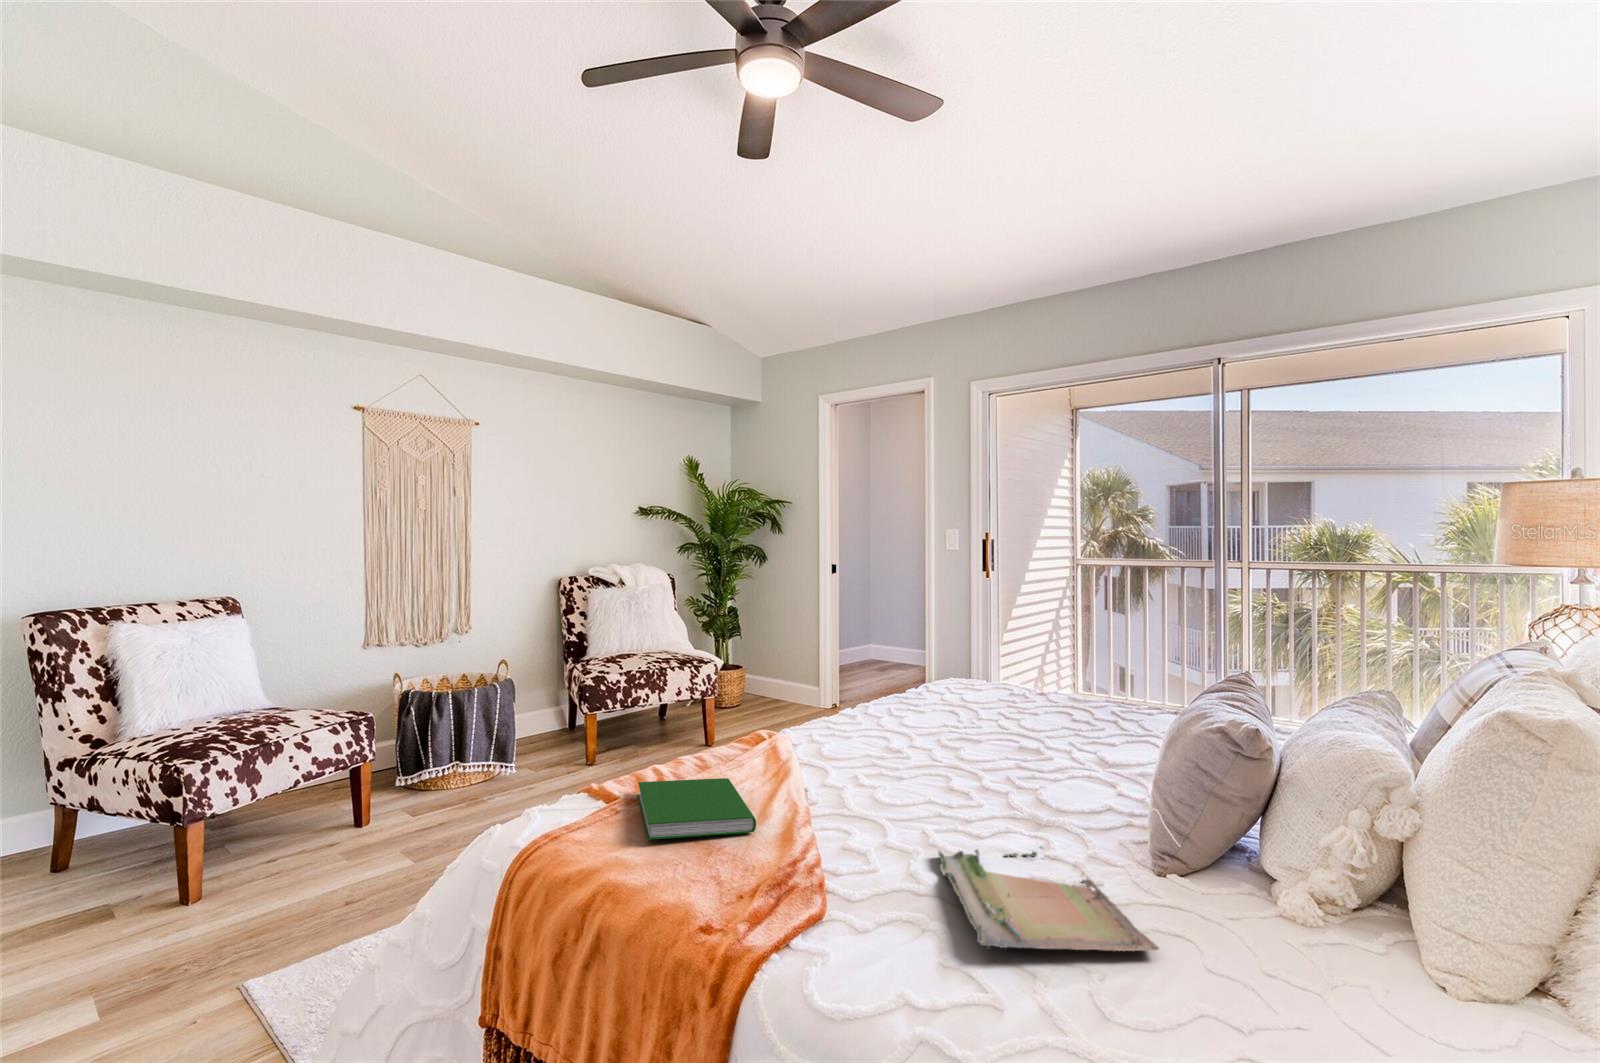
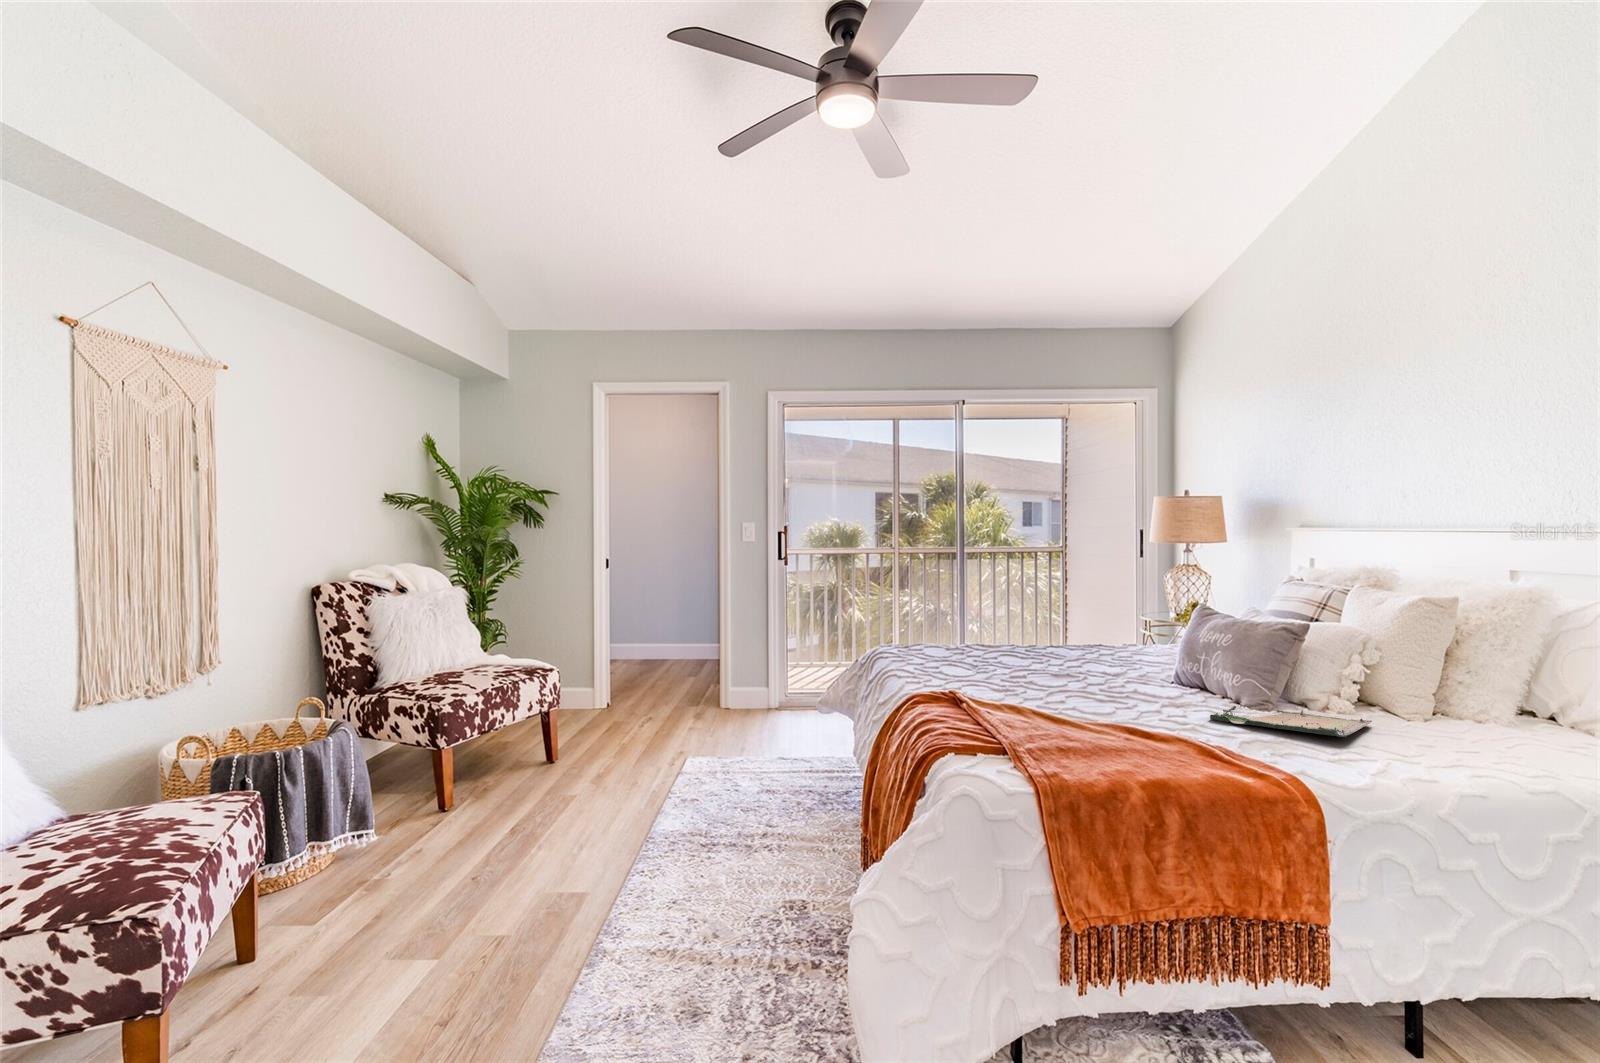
hardcover book: present [638,778,756,840] -> none [1010,711,1132,746]

